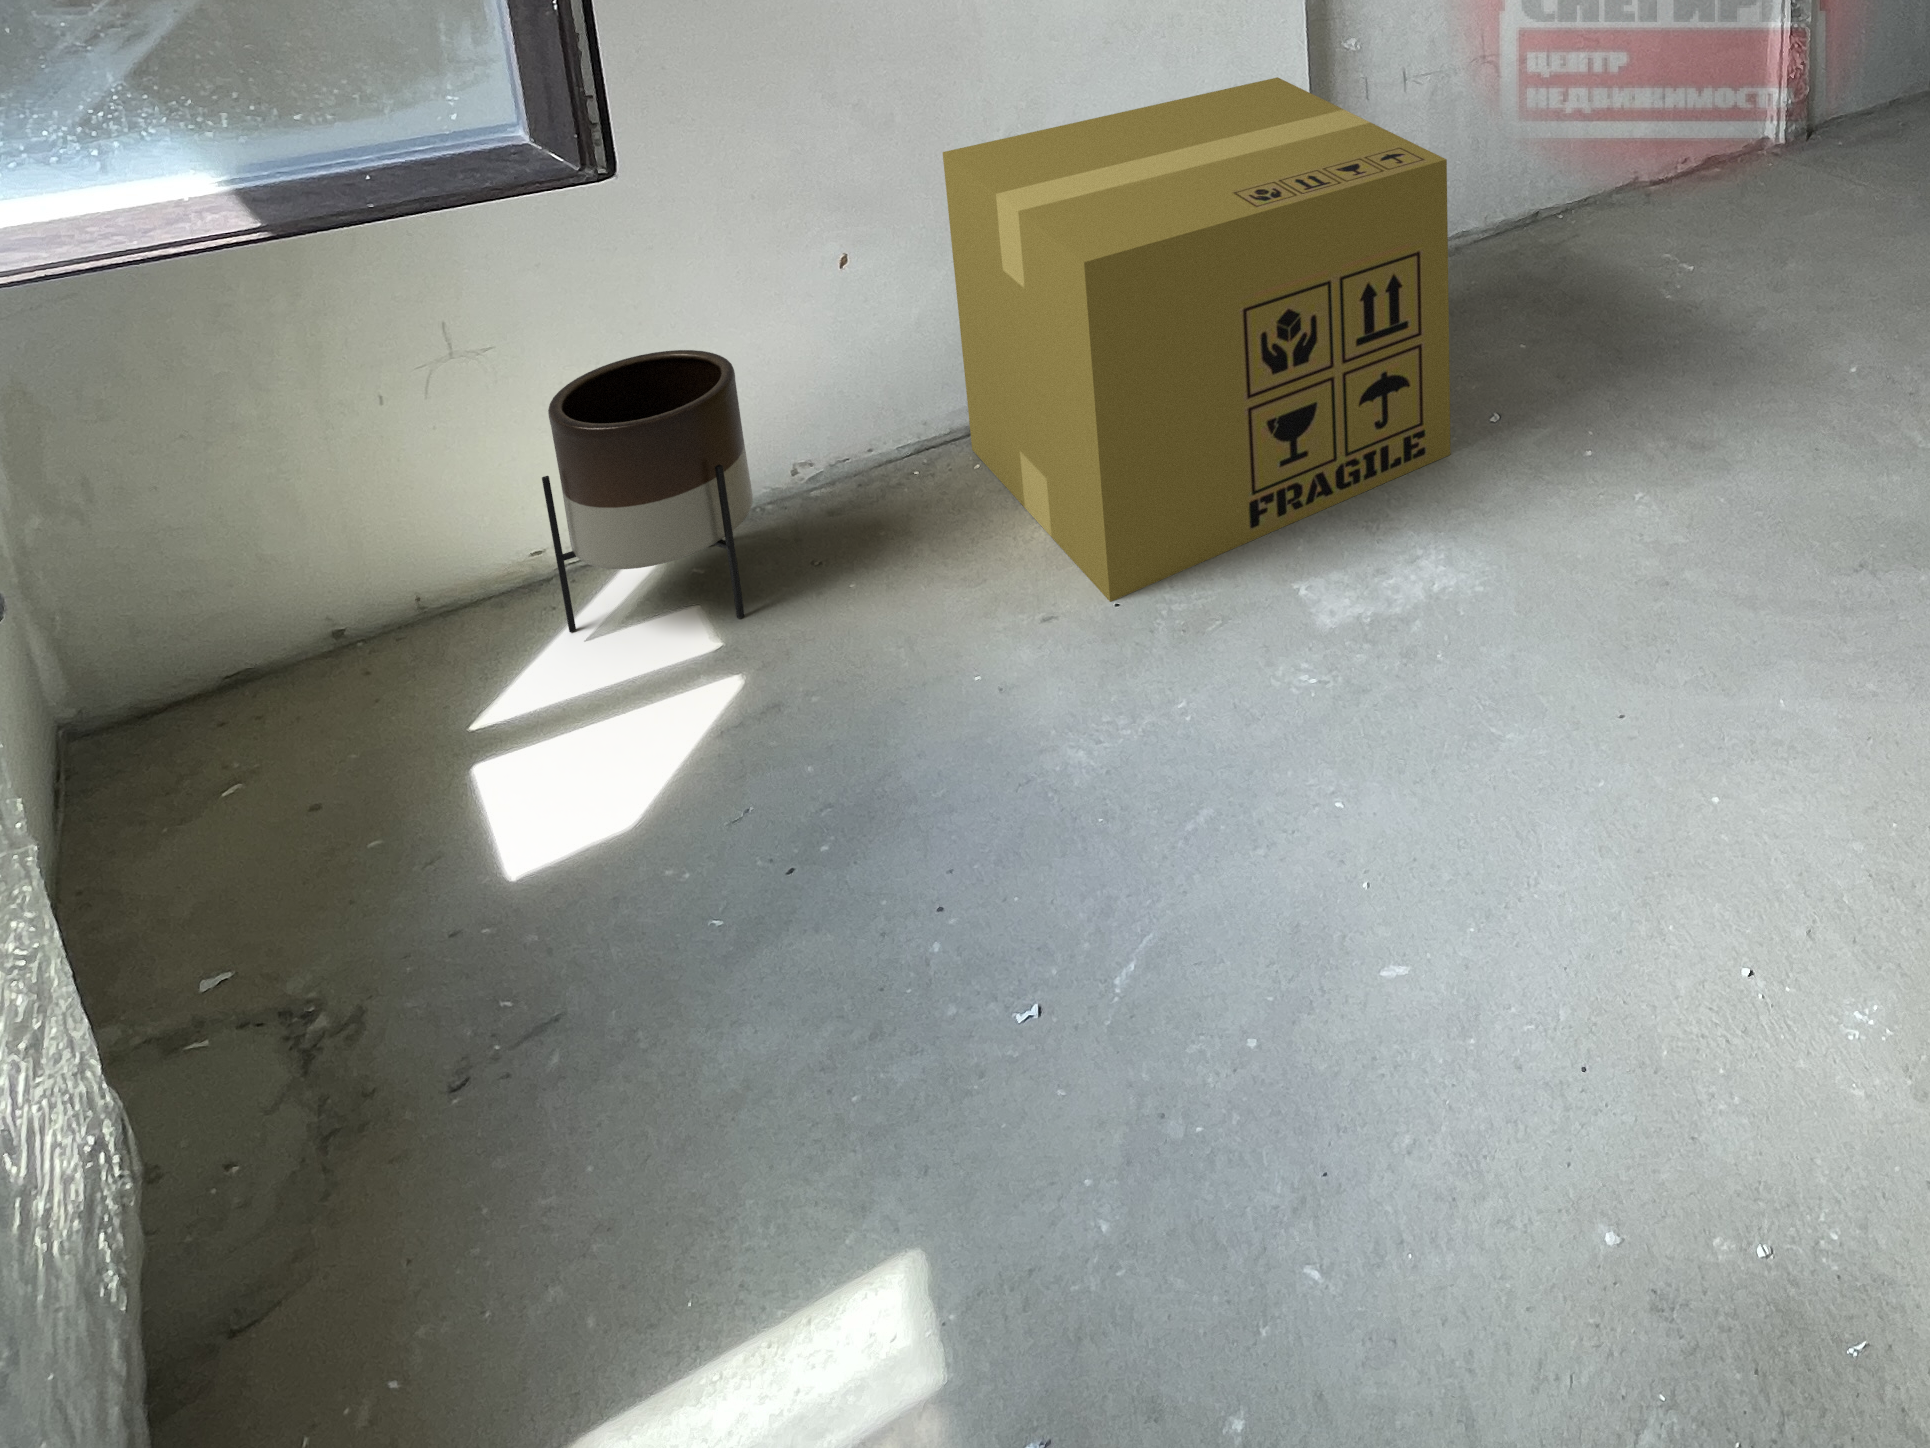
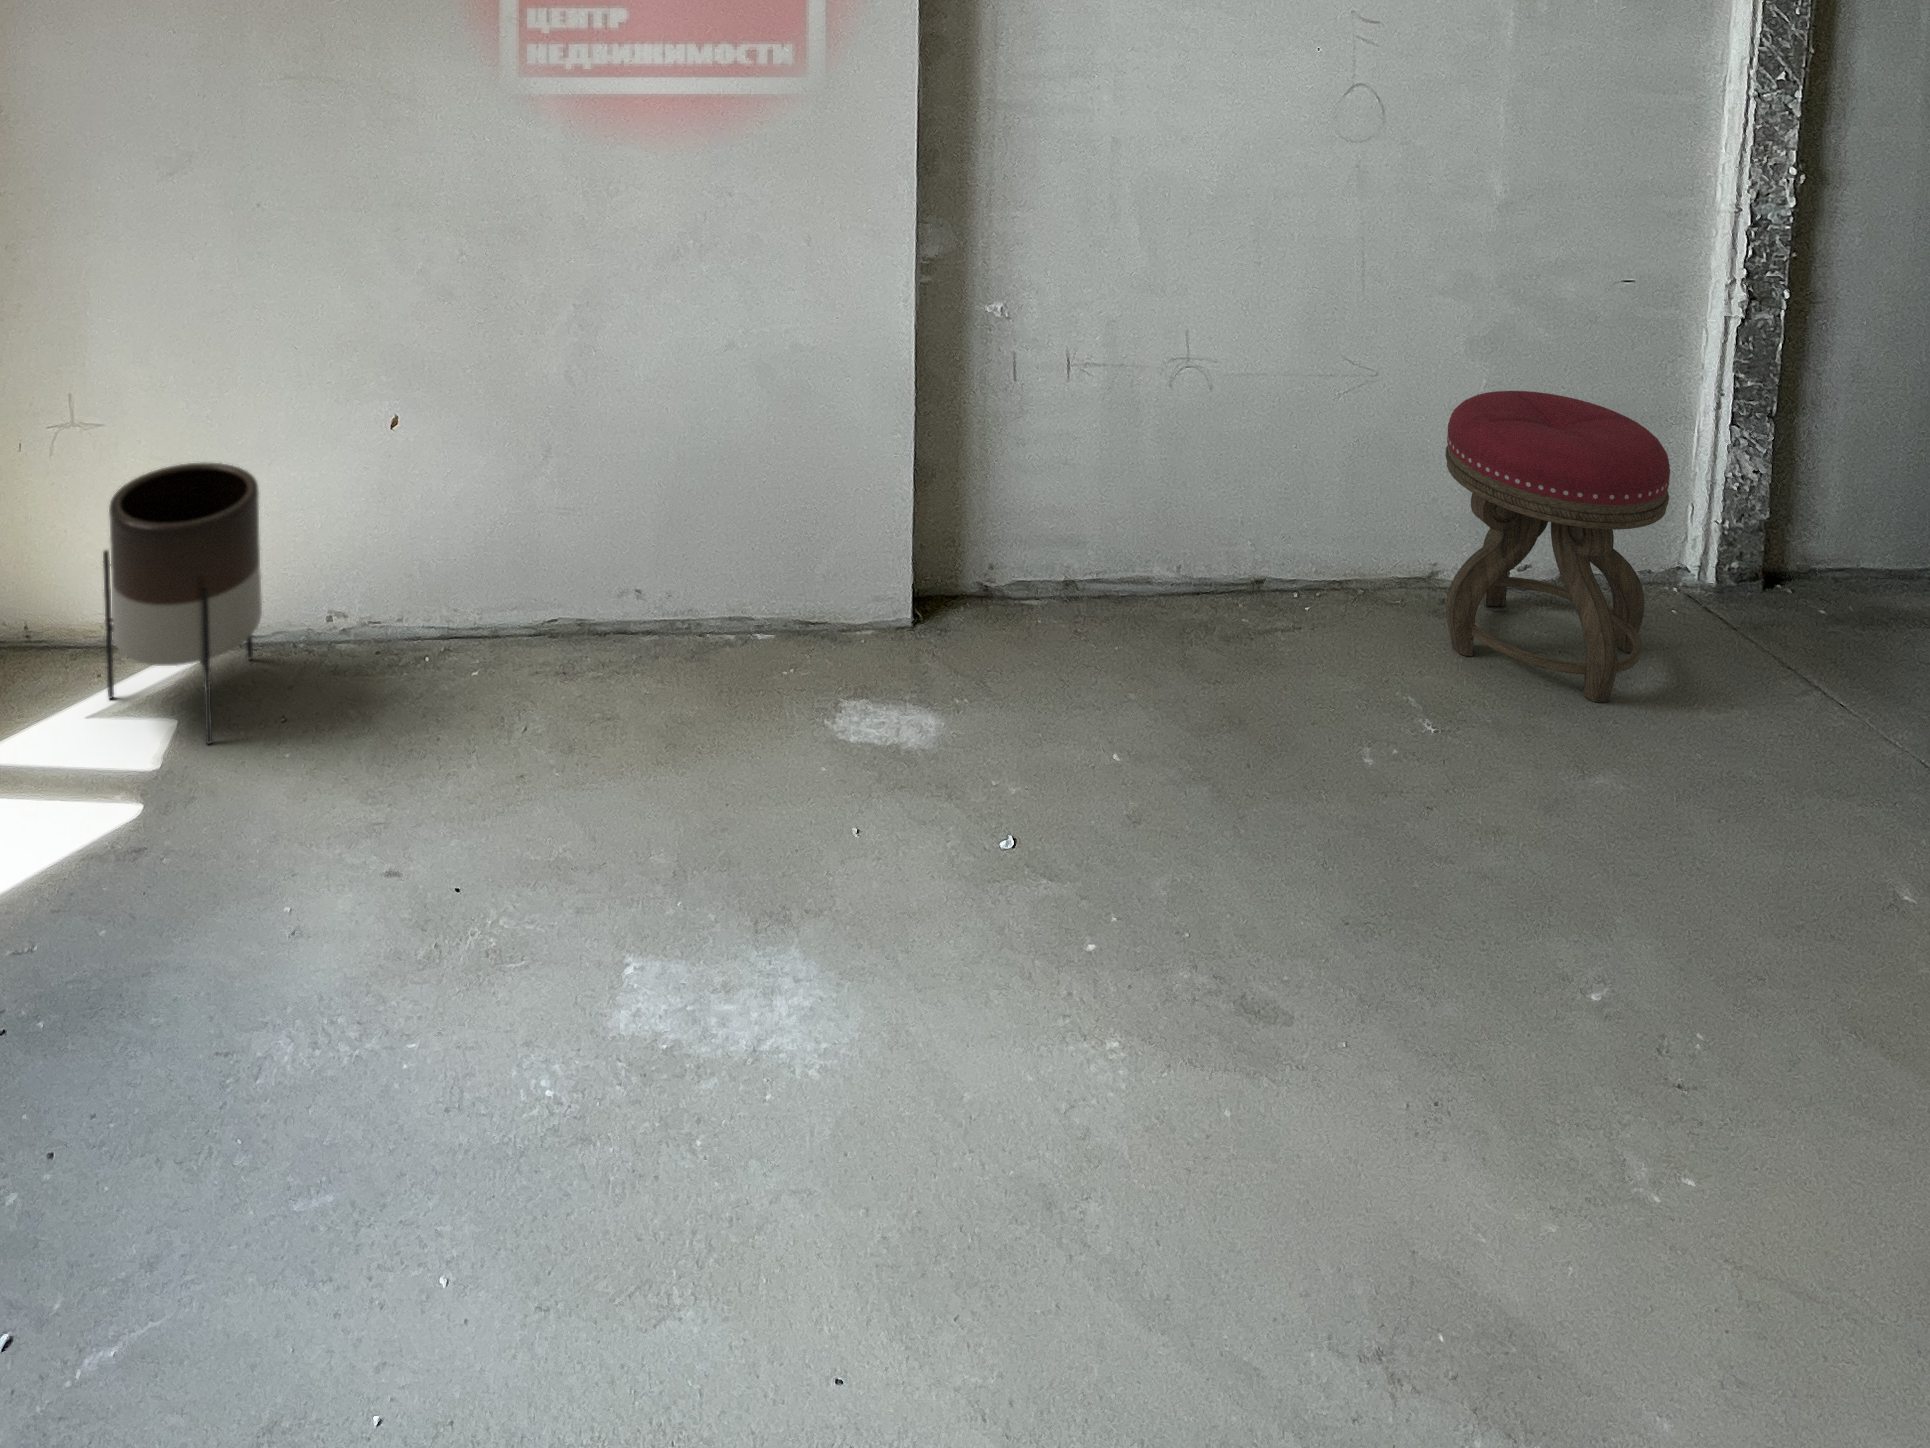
stool: none [1668,29,1803,223] -> present [1445,391,1670,702]
cardboard box: present [943,77,1450,602] -> none [460,331,930,885]

